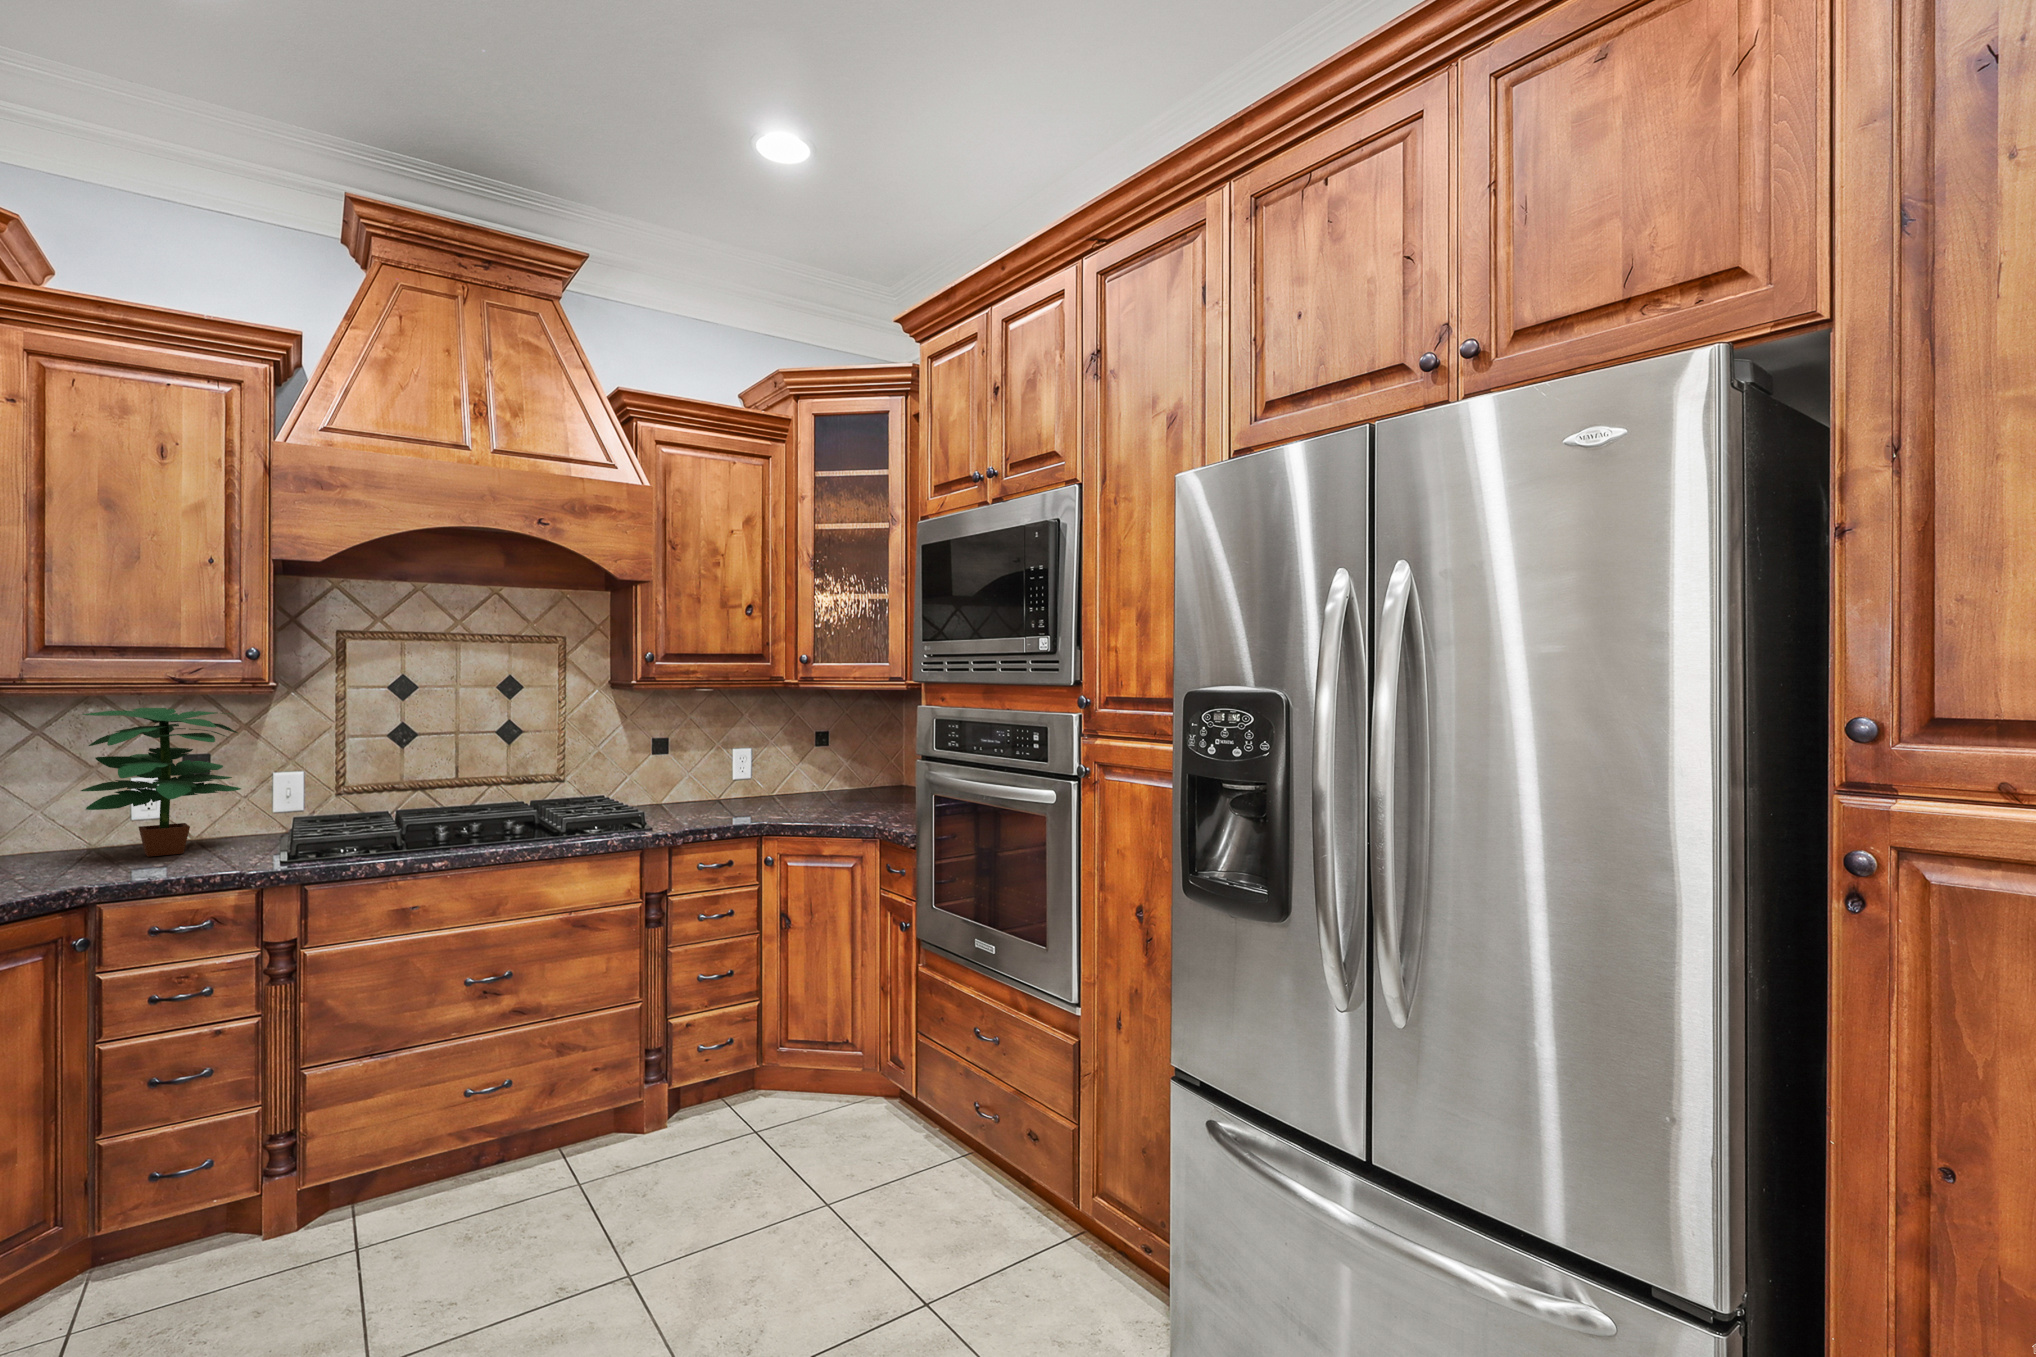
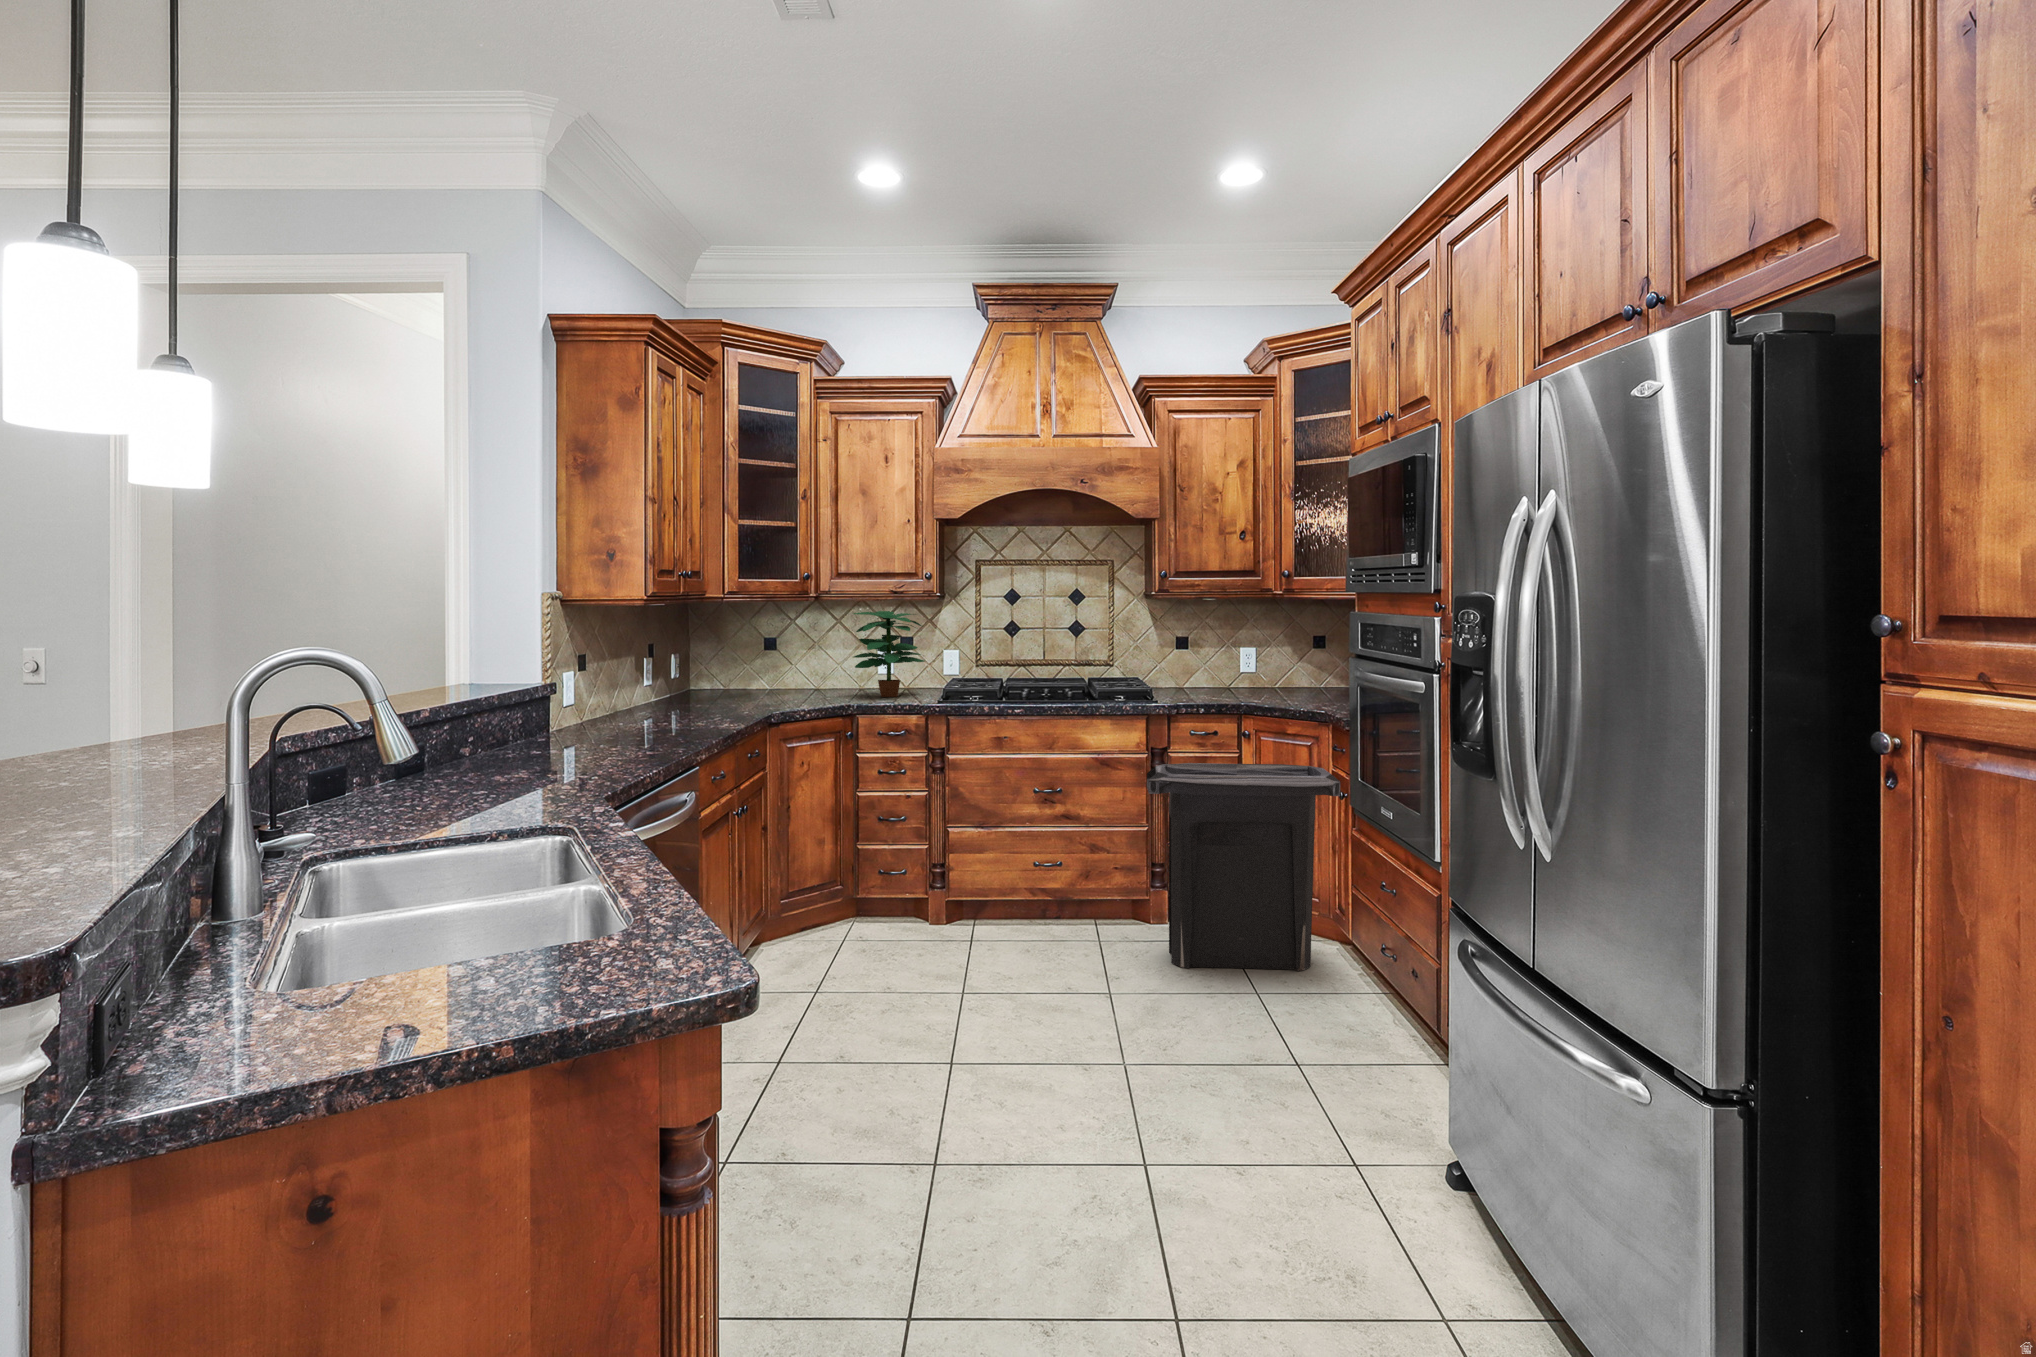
trash can: none [661,897,916,1212] -> present [1147,763,1340,971]

